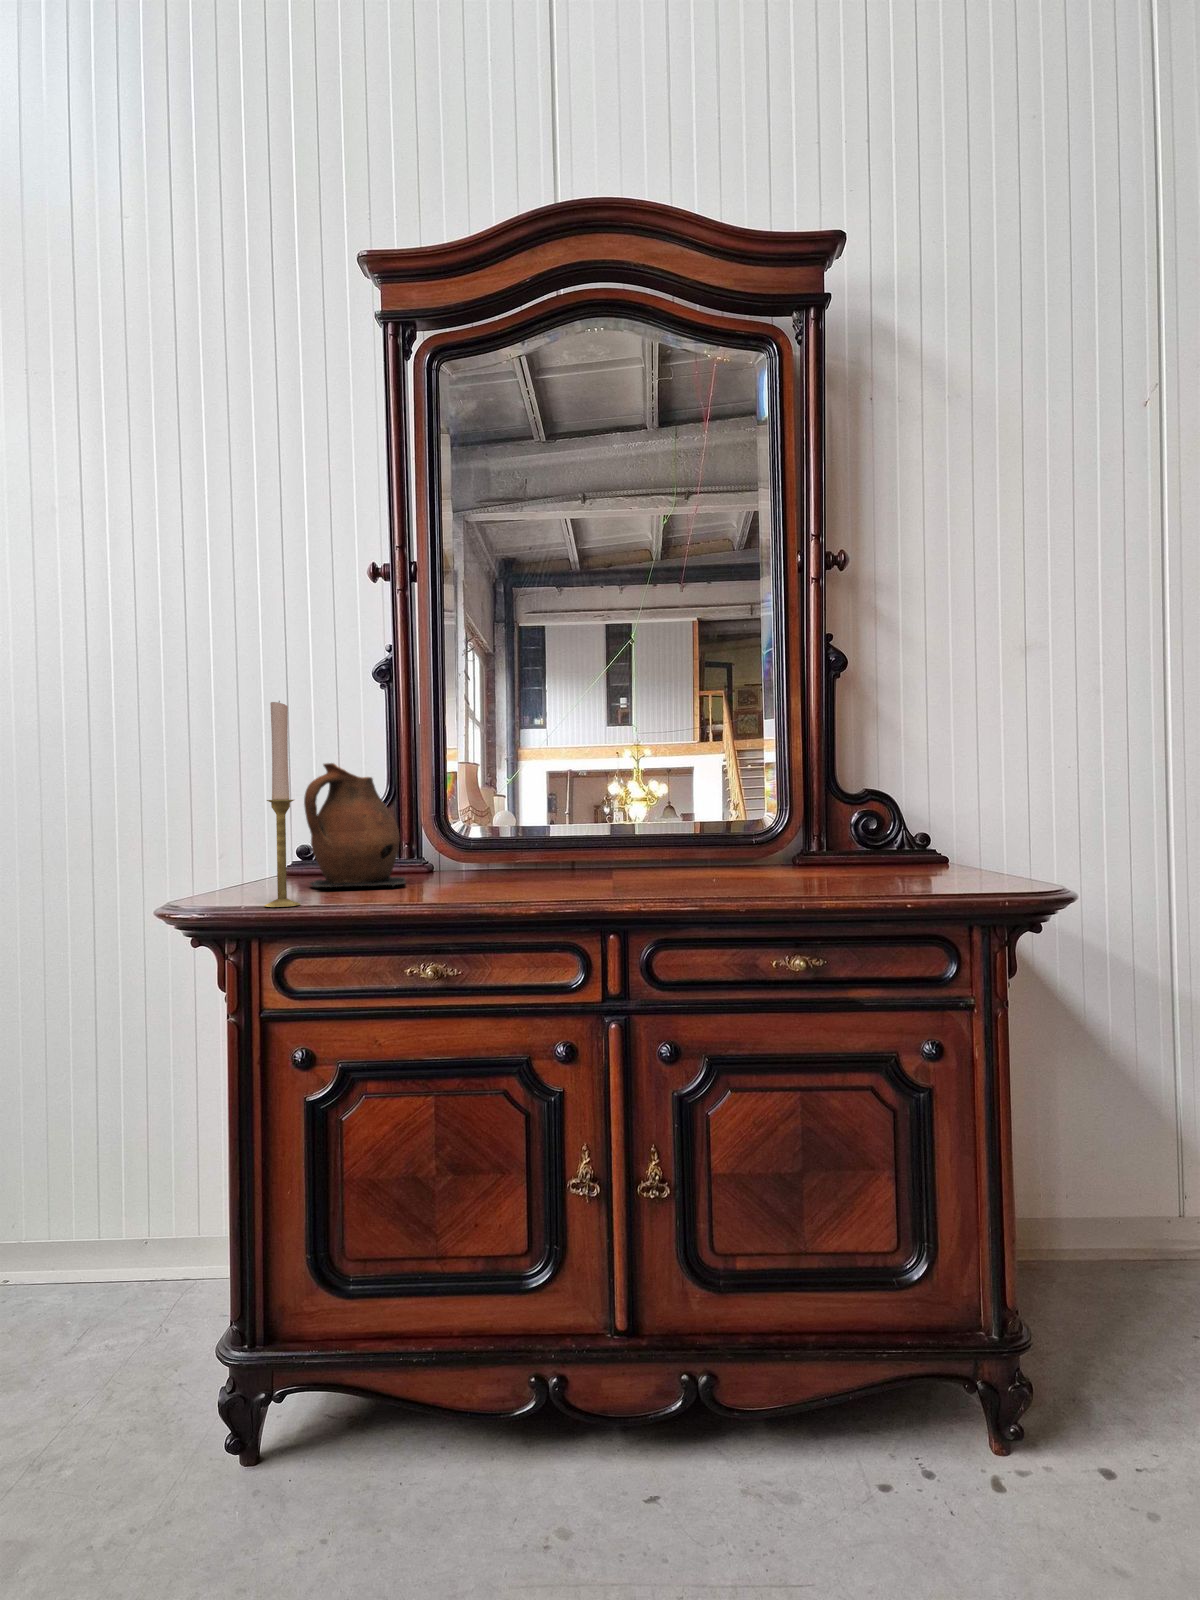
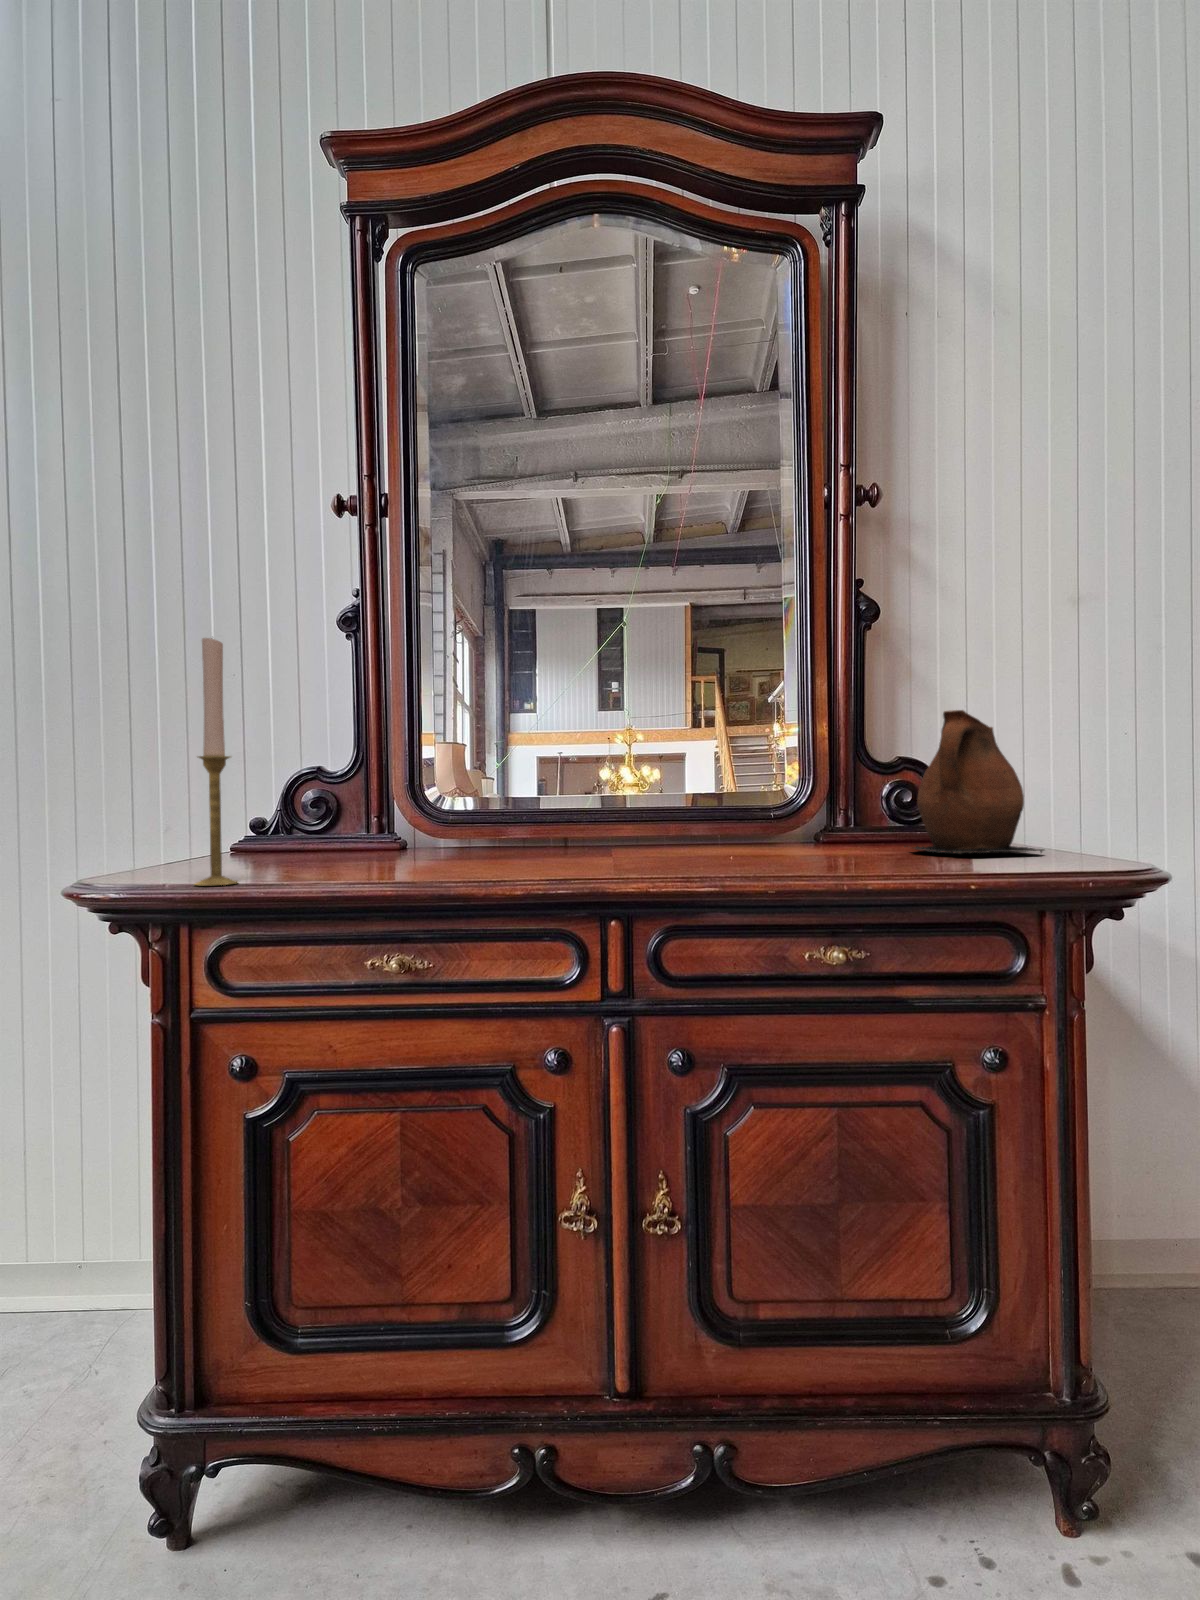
ceramic pitcher: present [304,763,405,887] -> present [904,710,1044,853]

